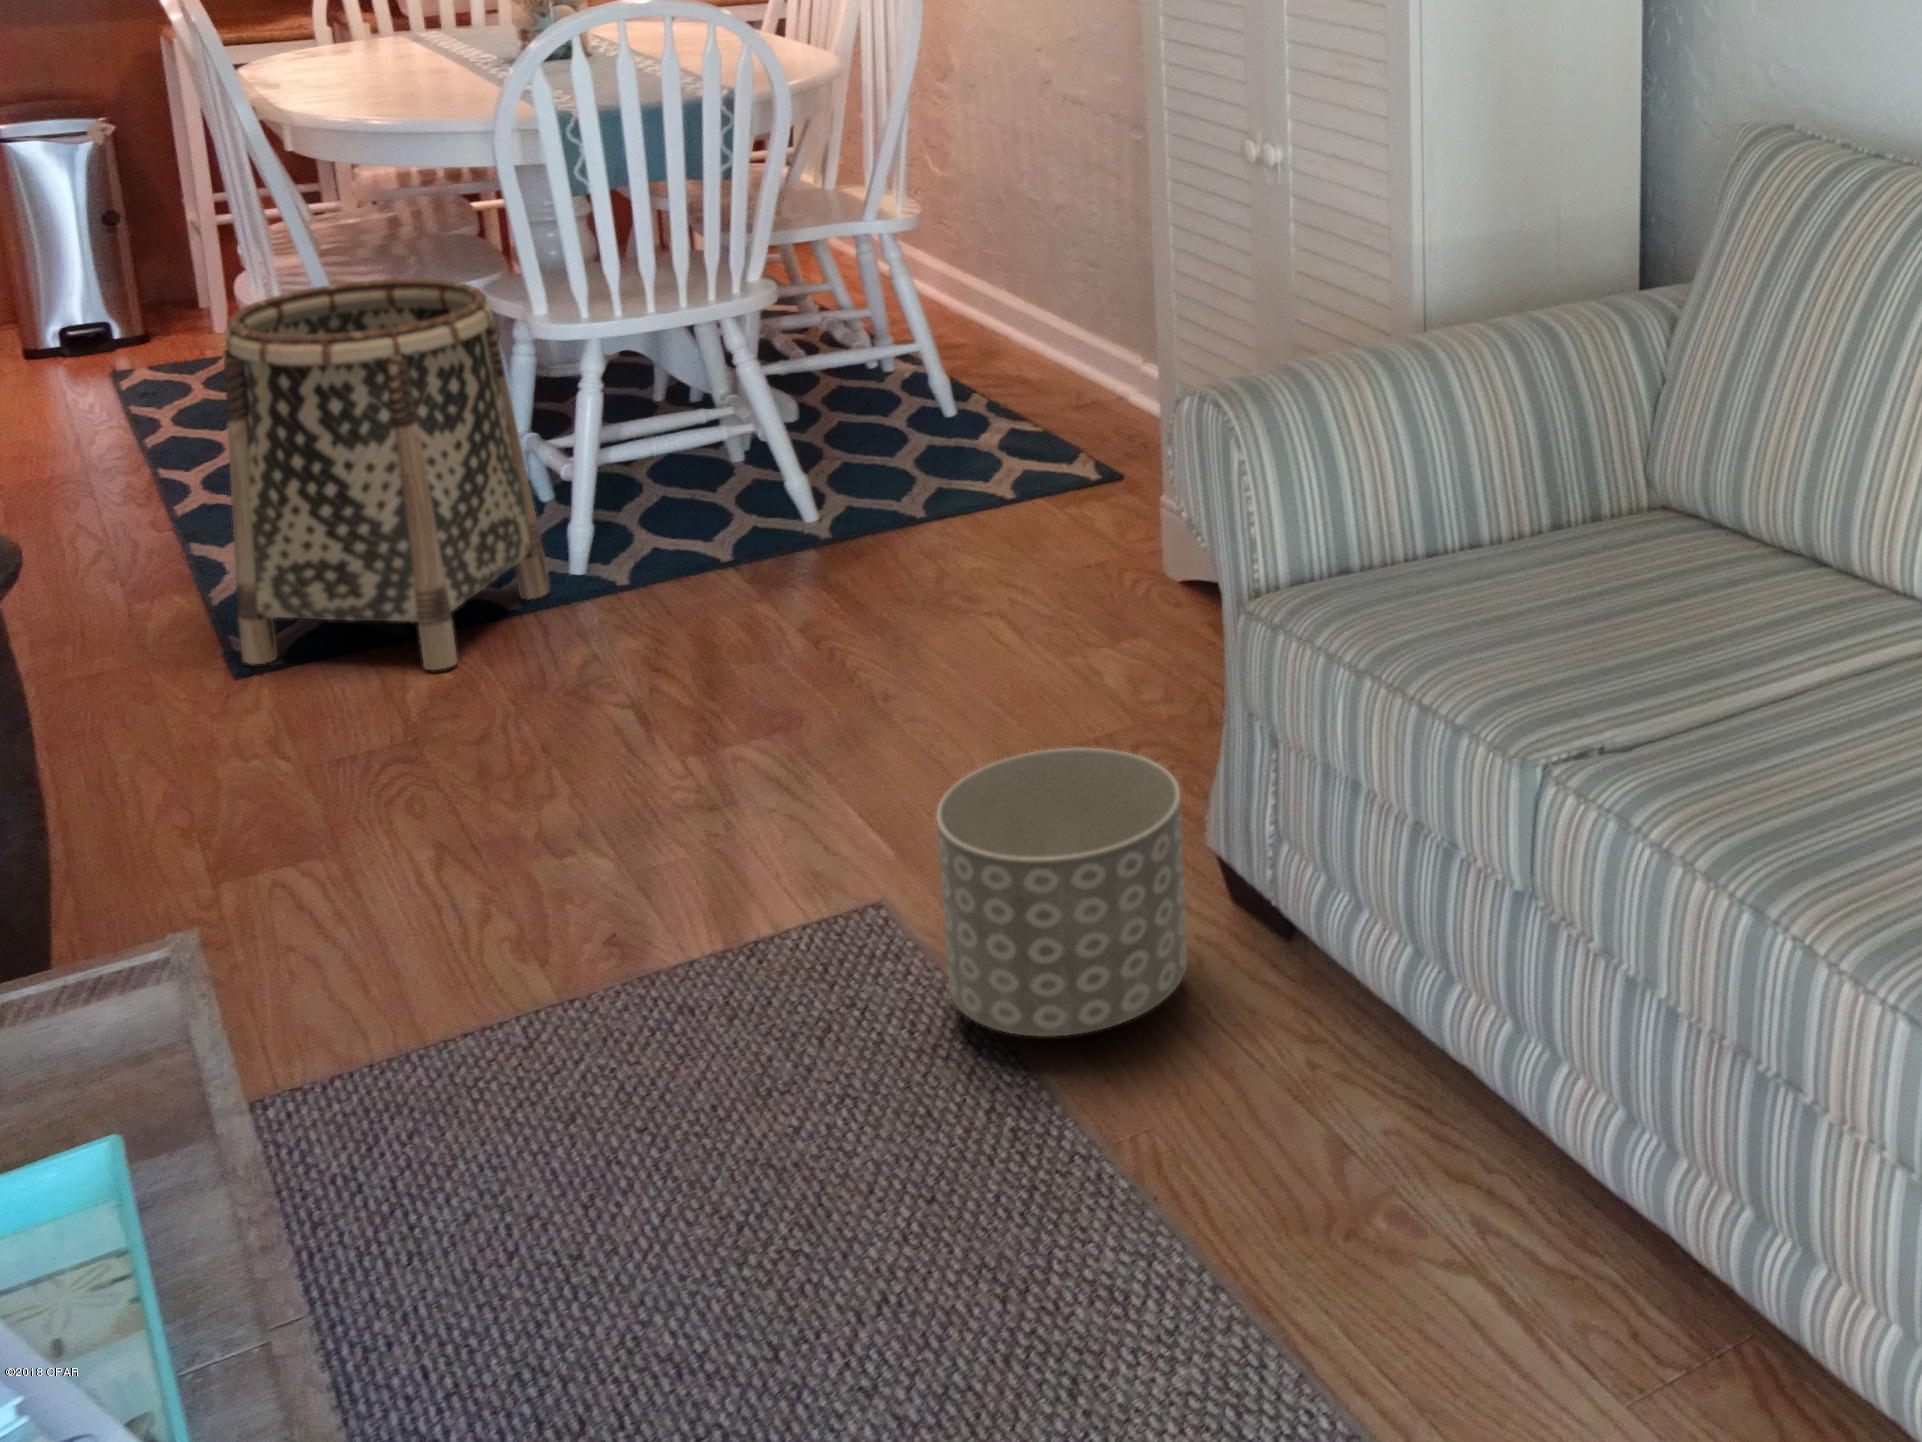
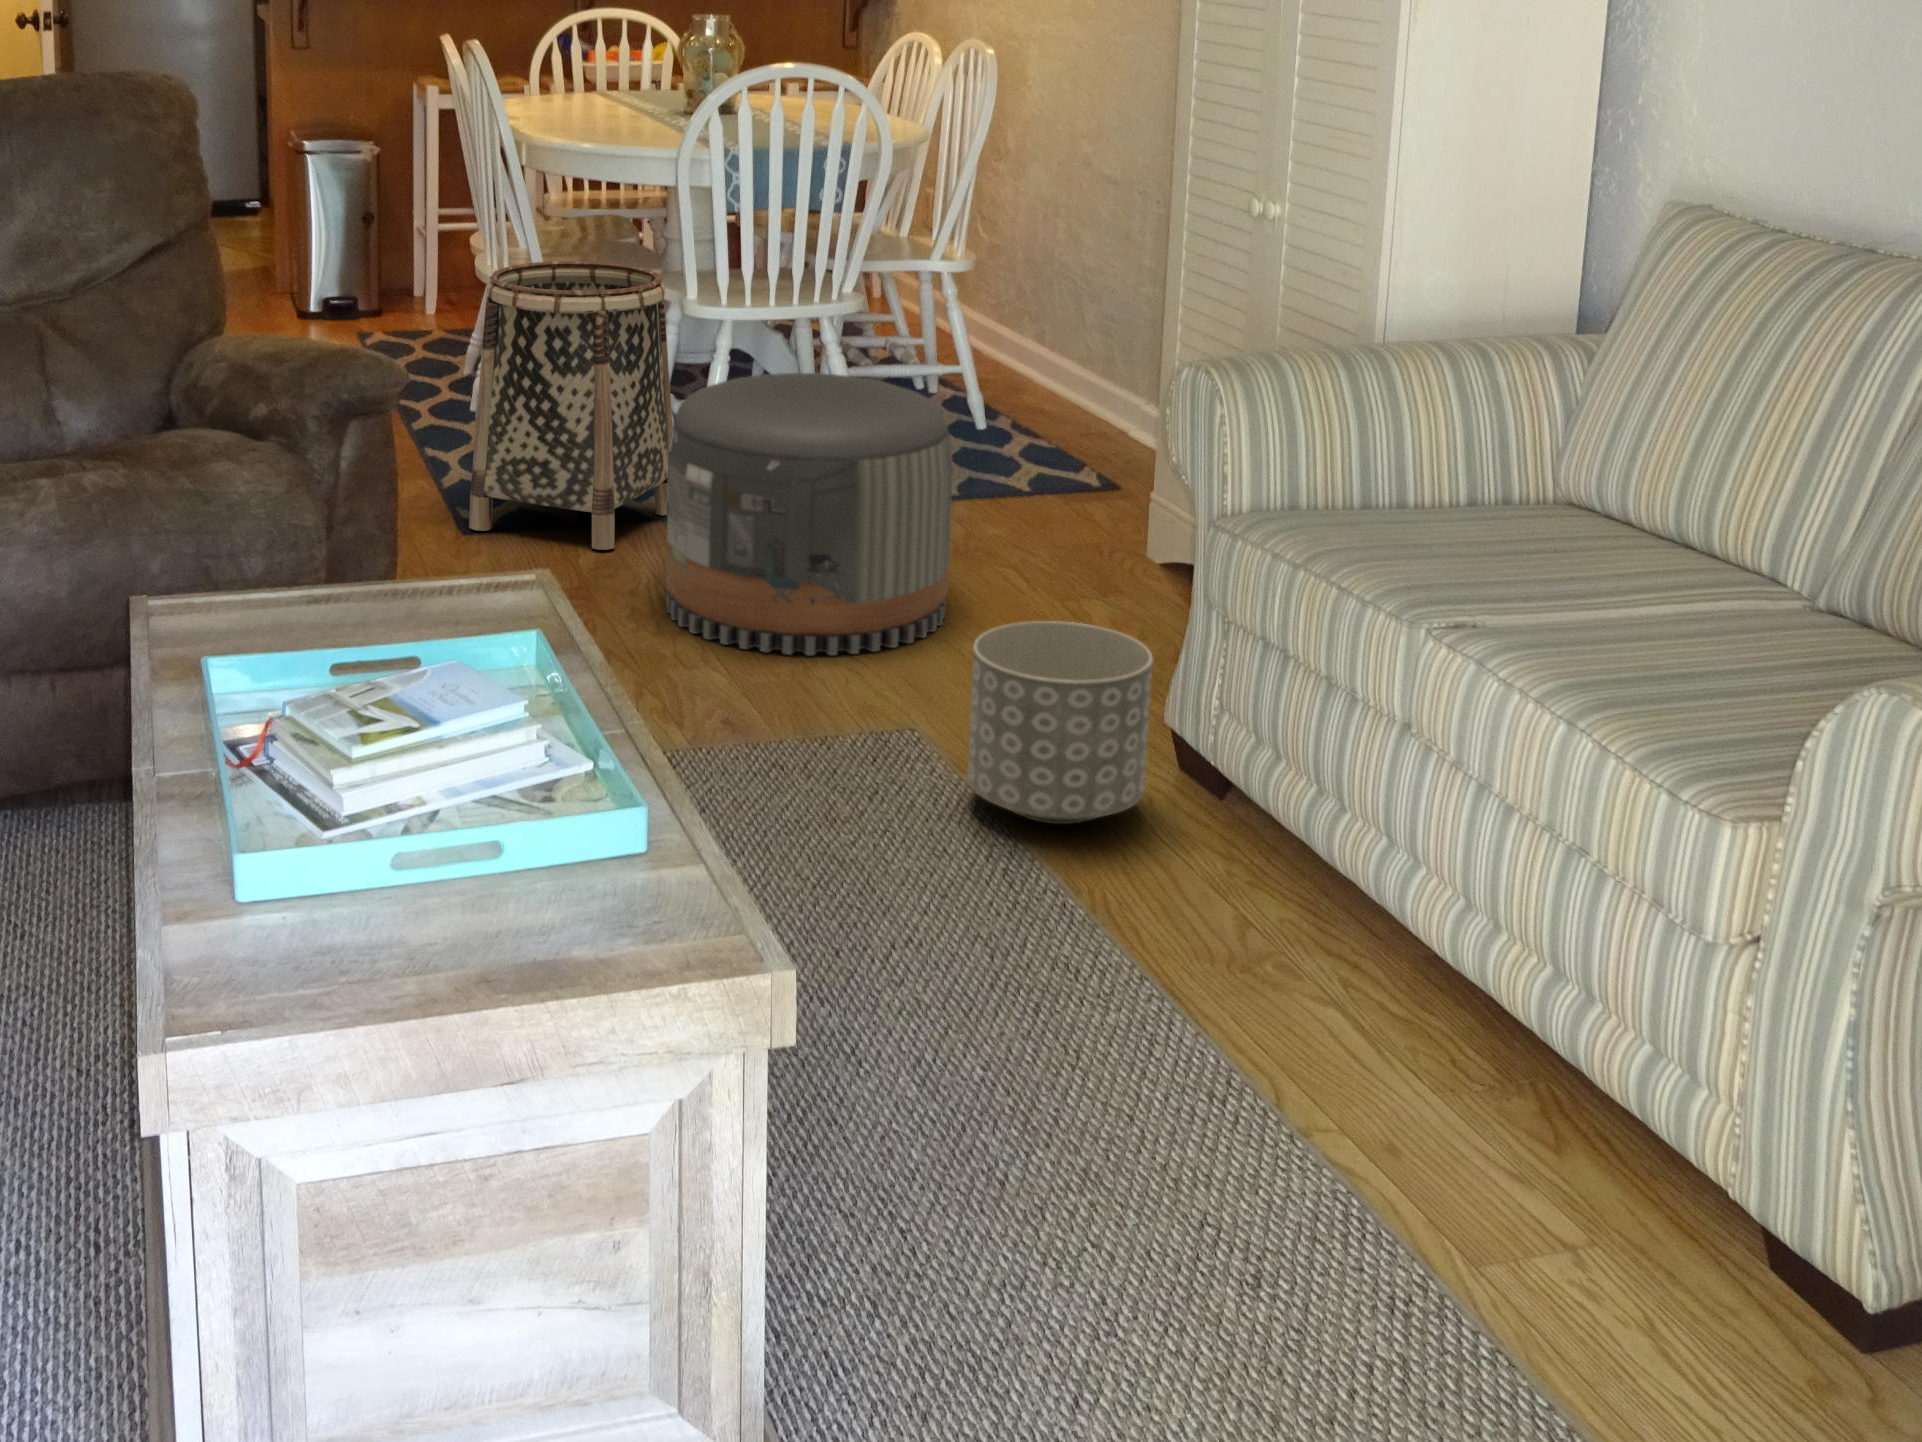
pouf: none [502,409,913,805] -> present [666,373,953,655]

